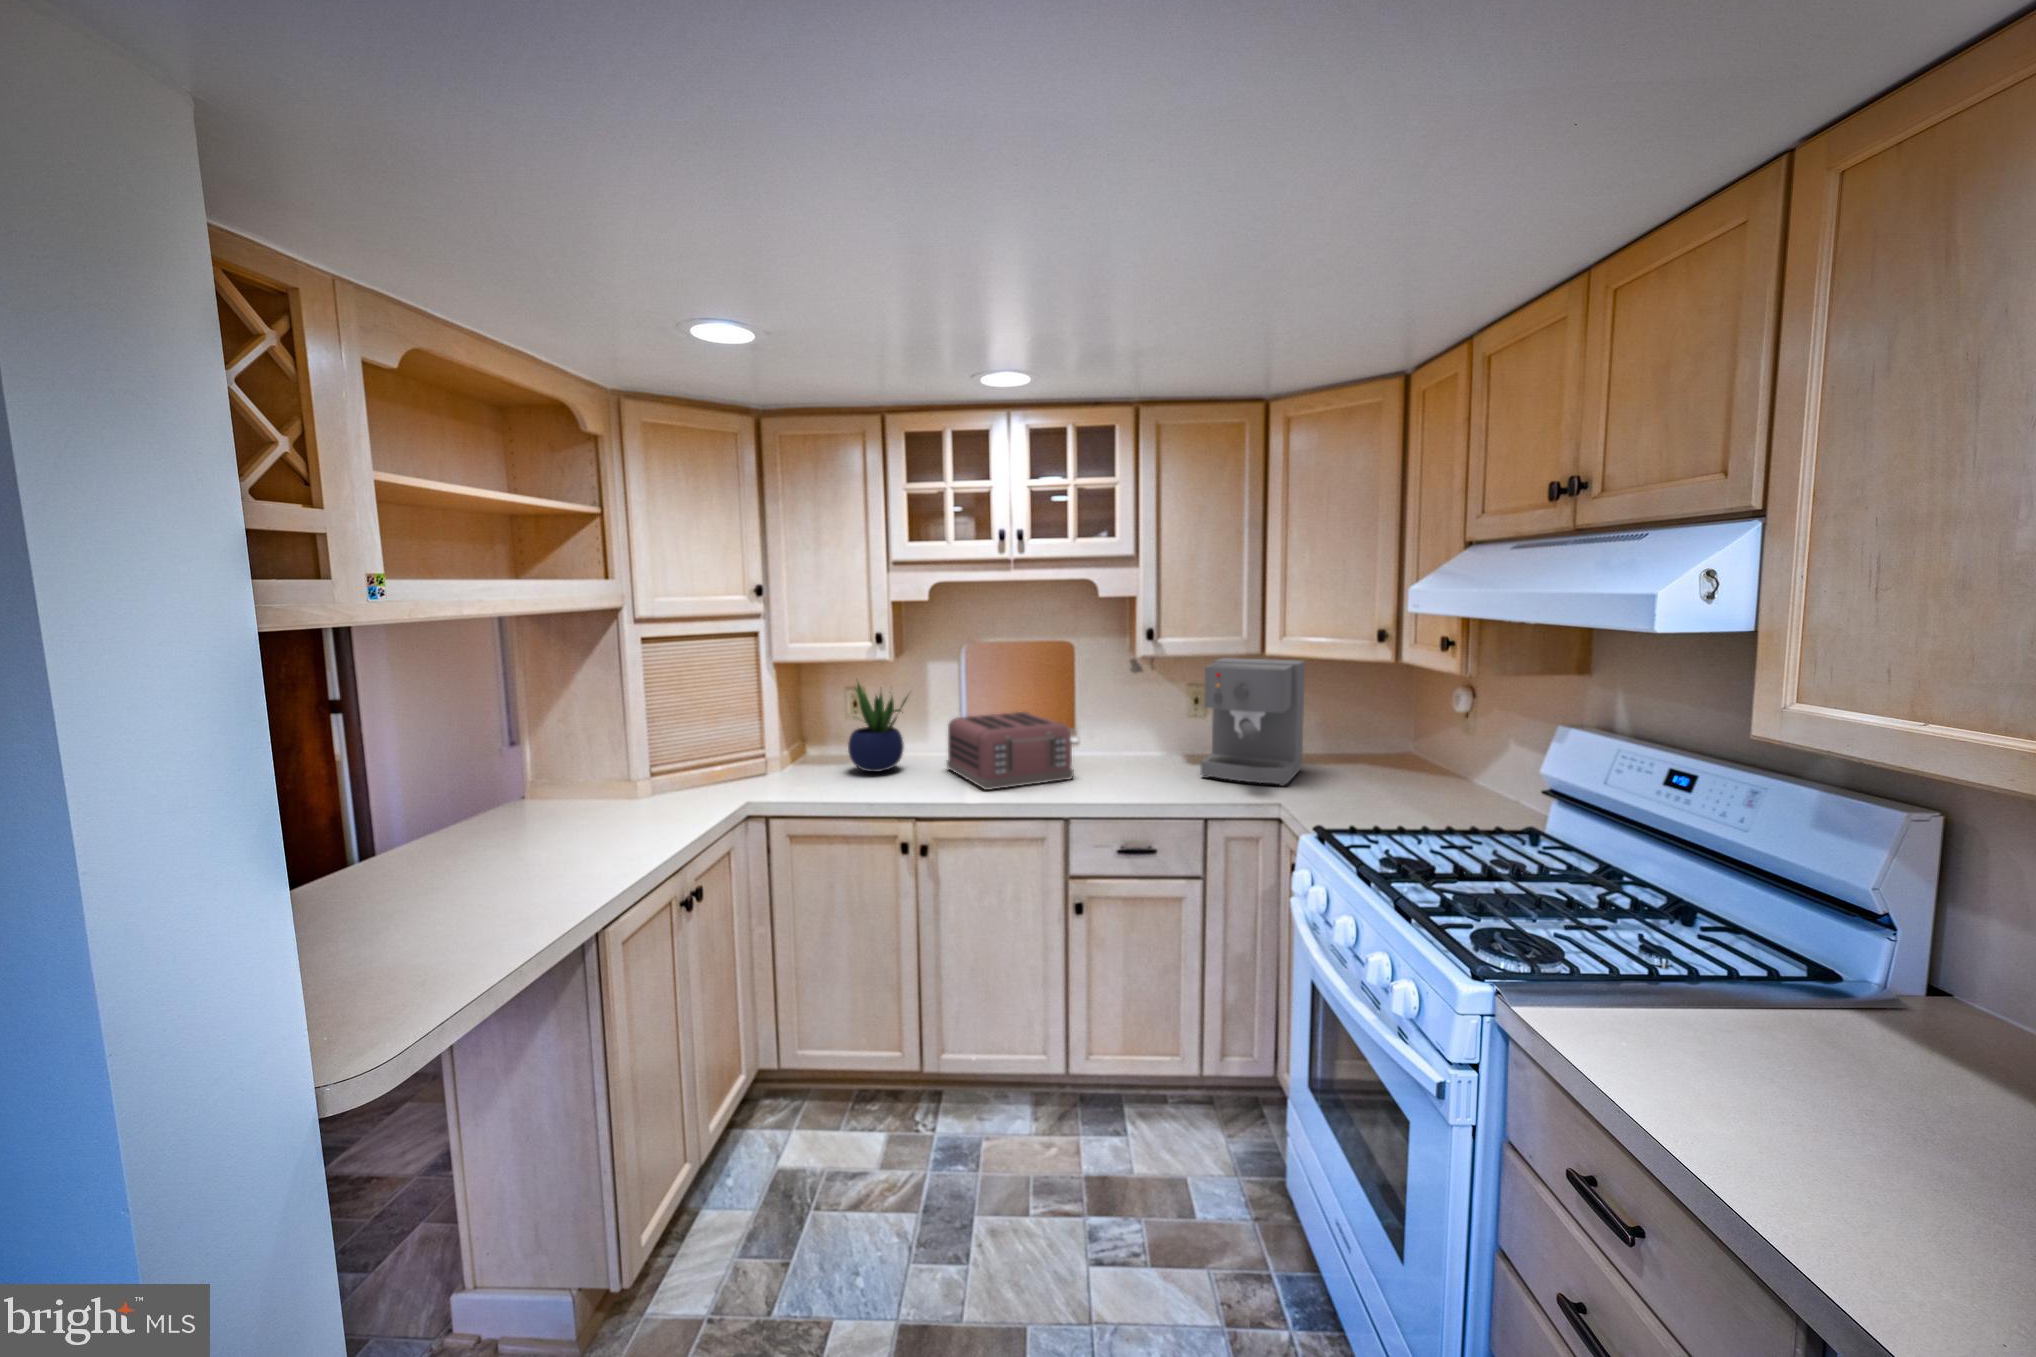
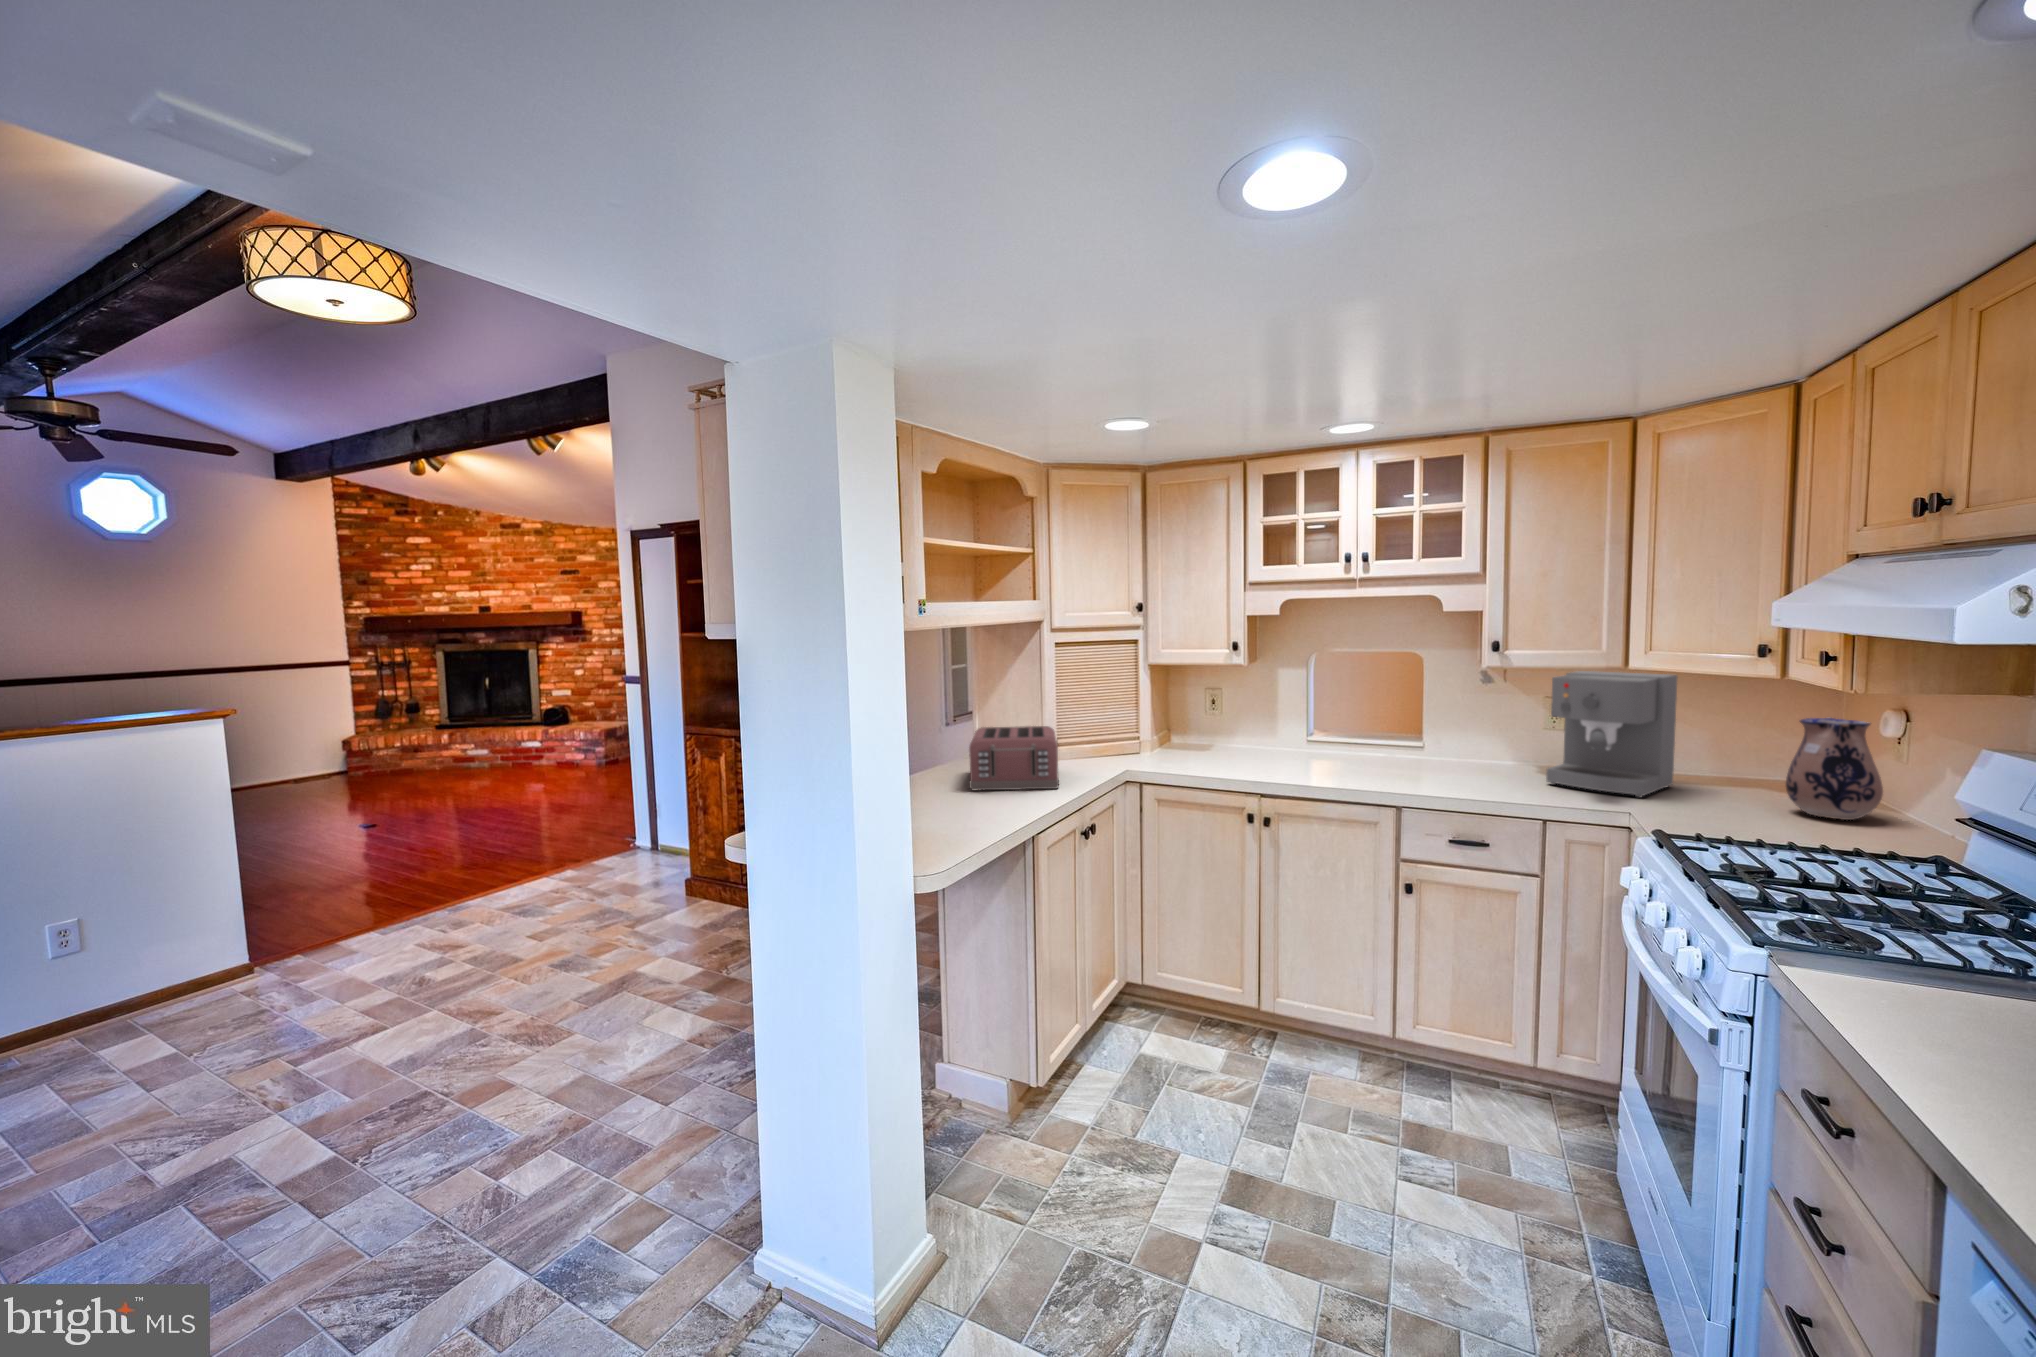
potted plant: present [848,683,909,772] -> none [1205,679,1263,758]
ceramic pitcher: none [1396,699,1468,795] -> present [1786,718,1883,820]
toaster: present [947,712,1074,790] -> present [969,726,1059,791]

